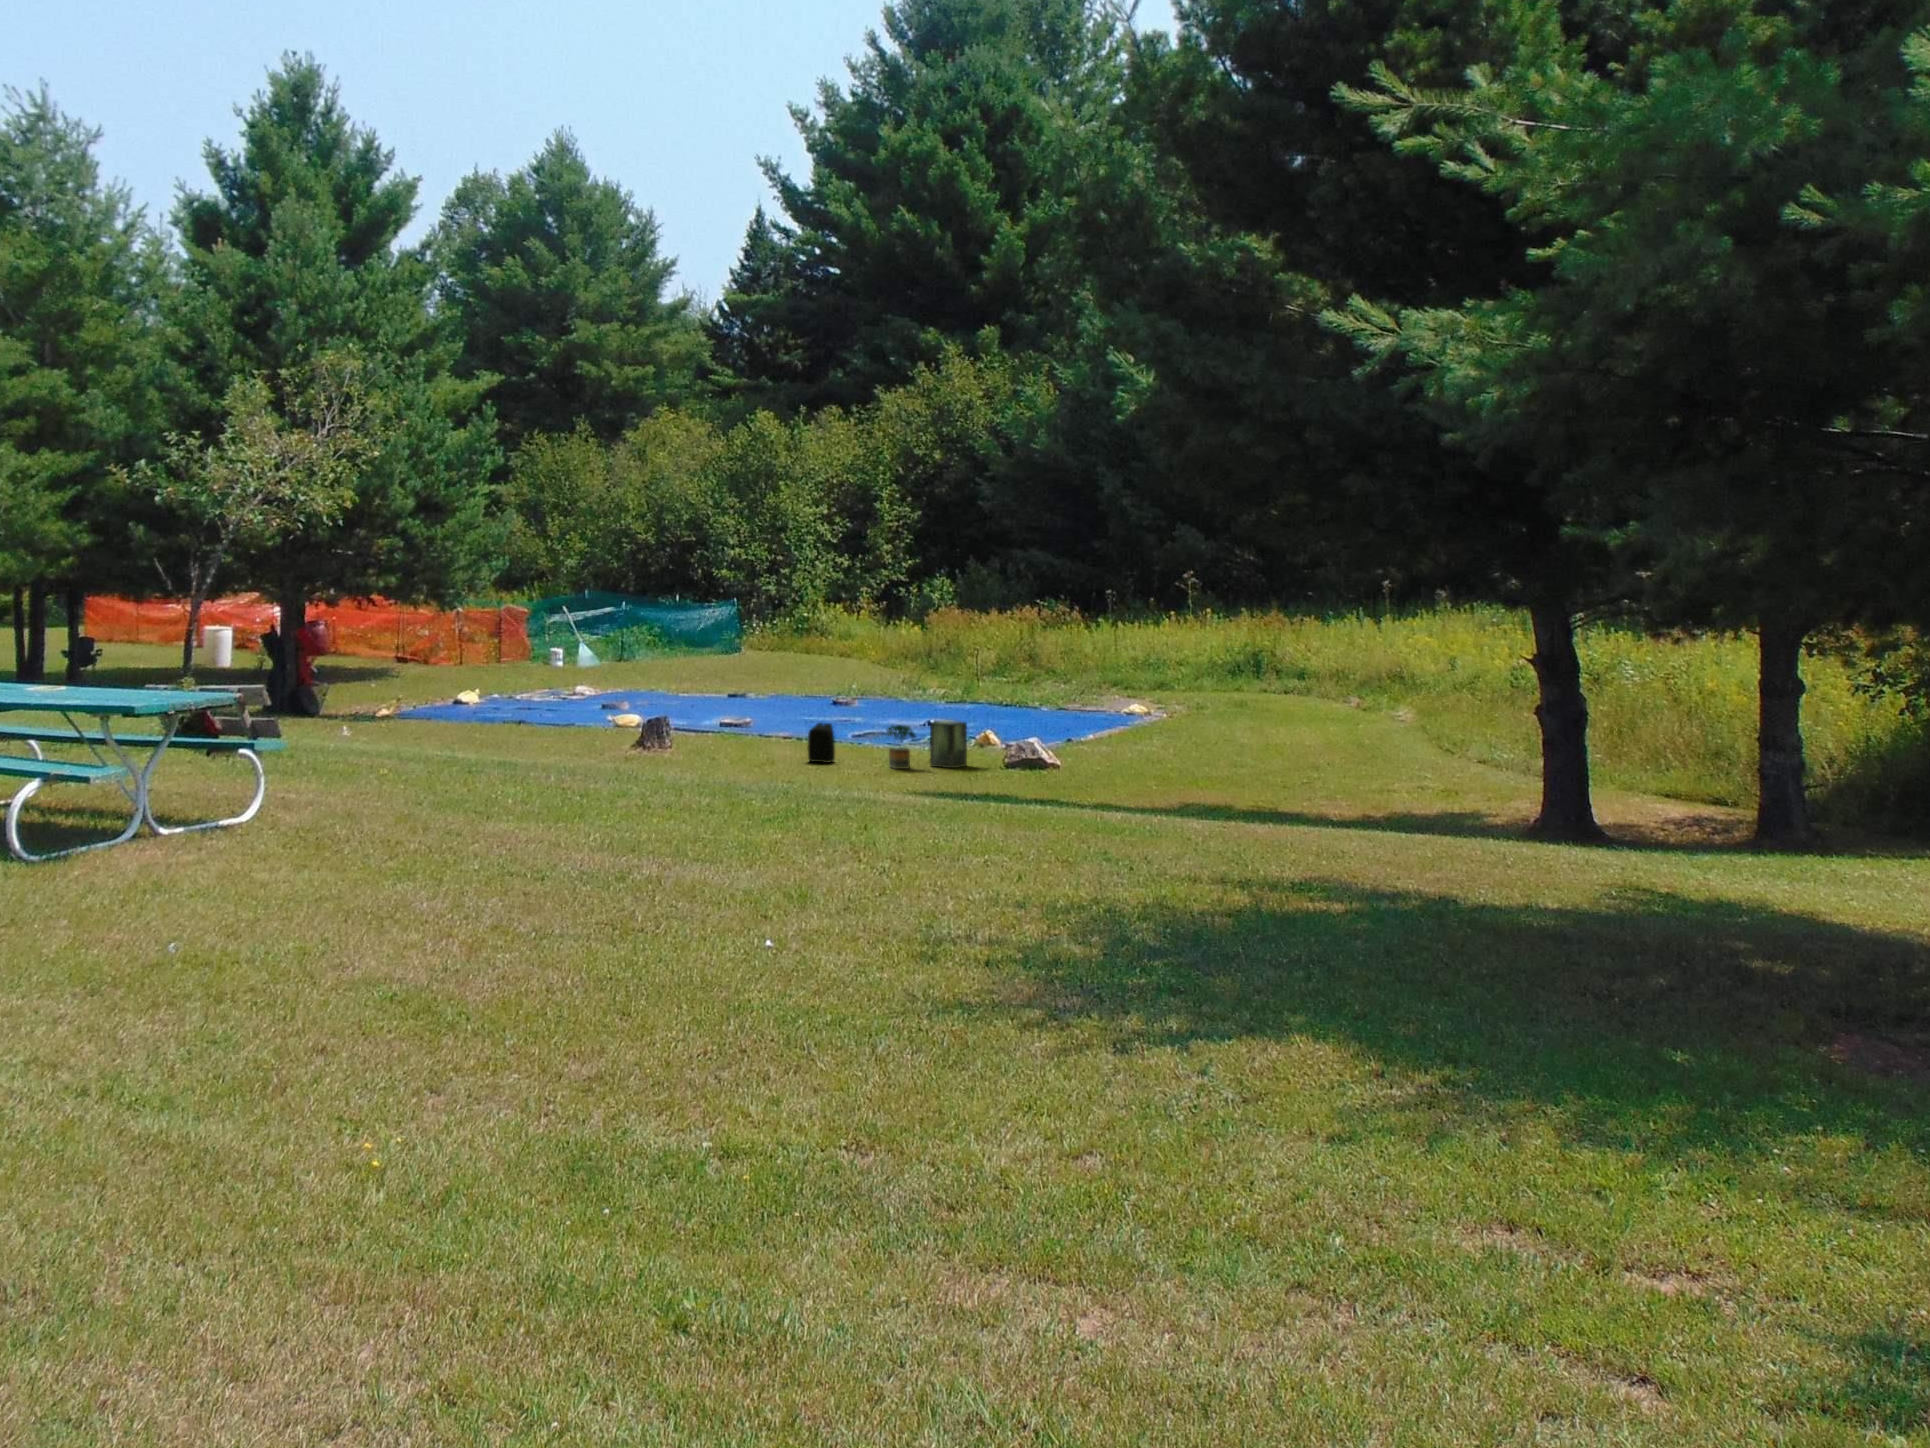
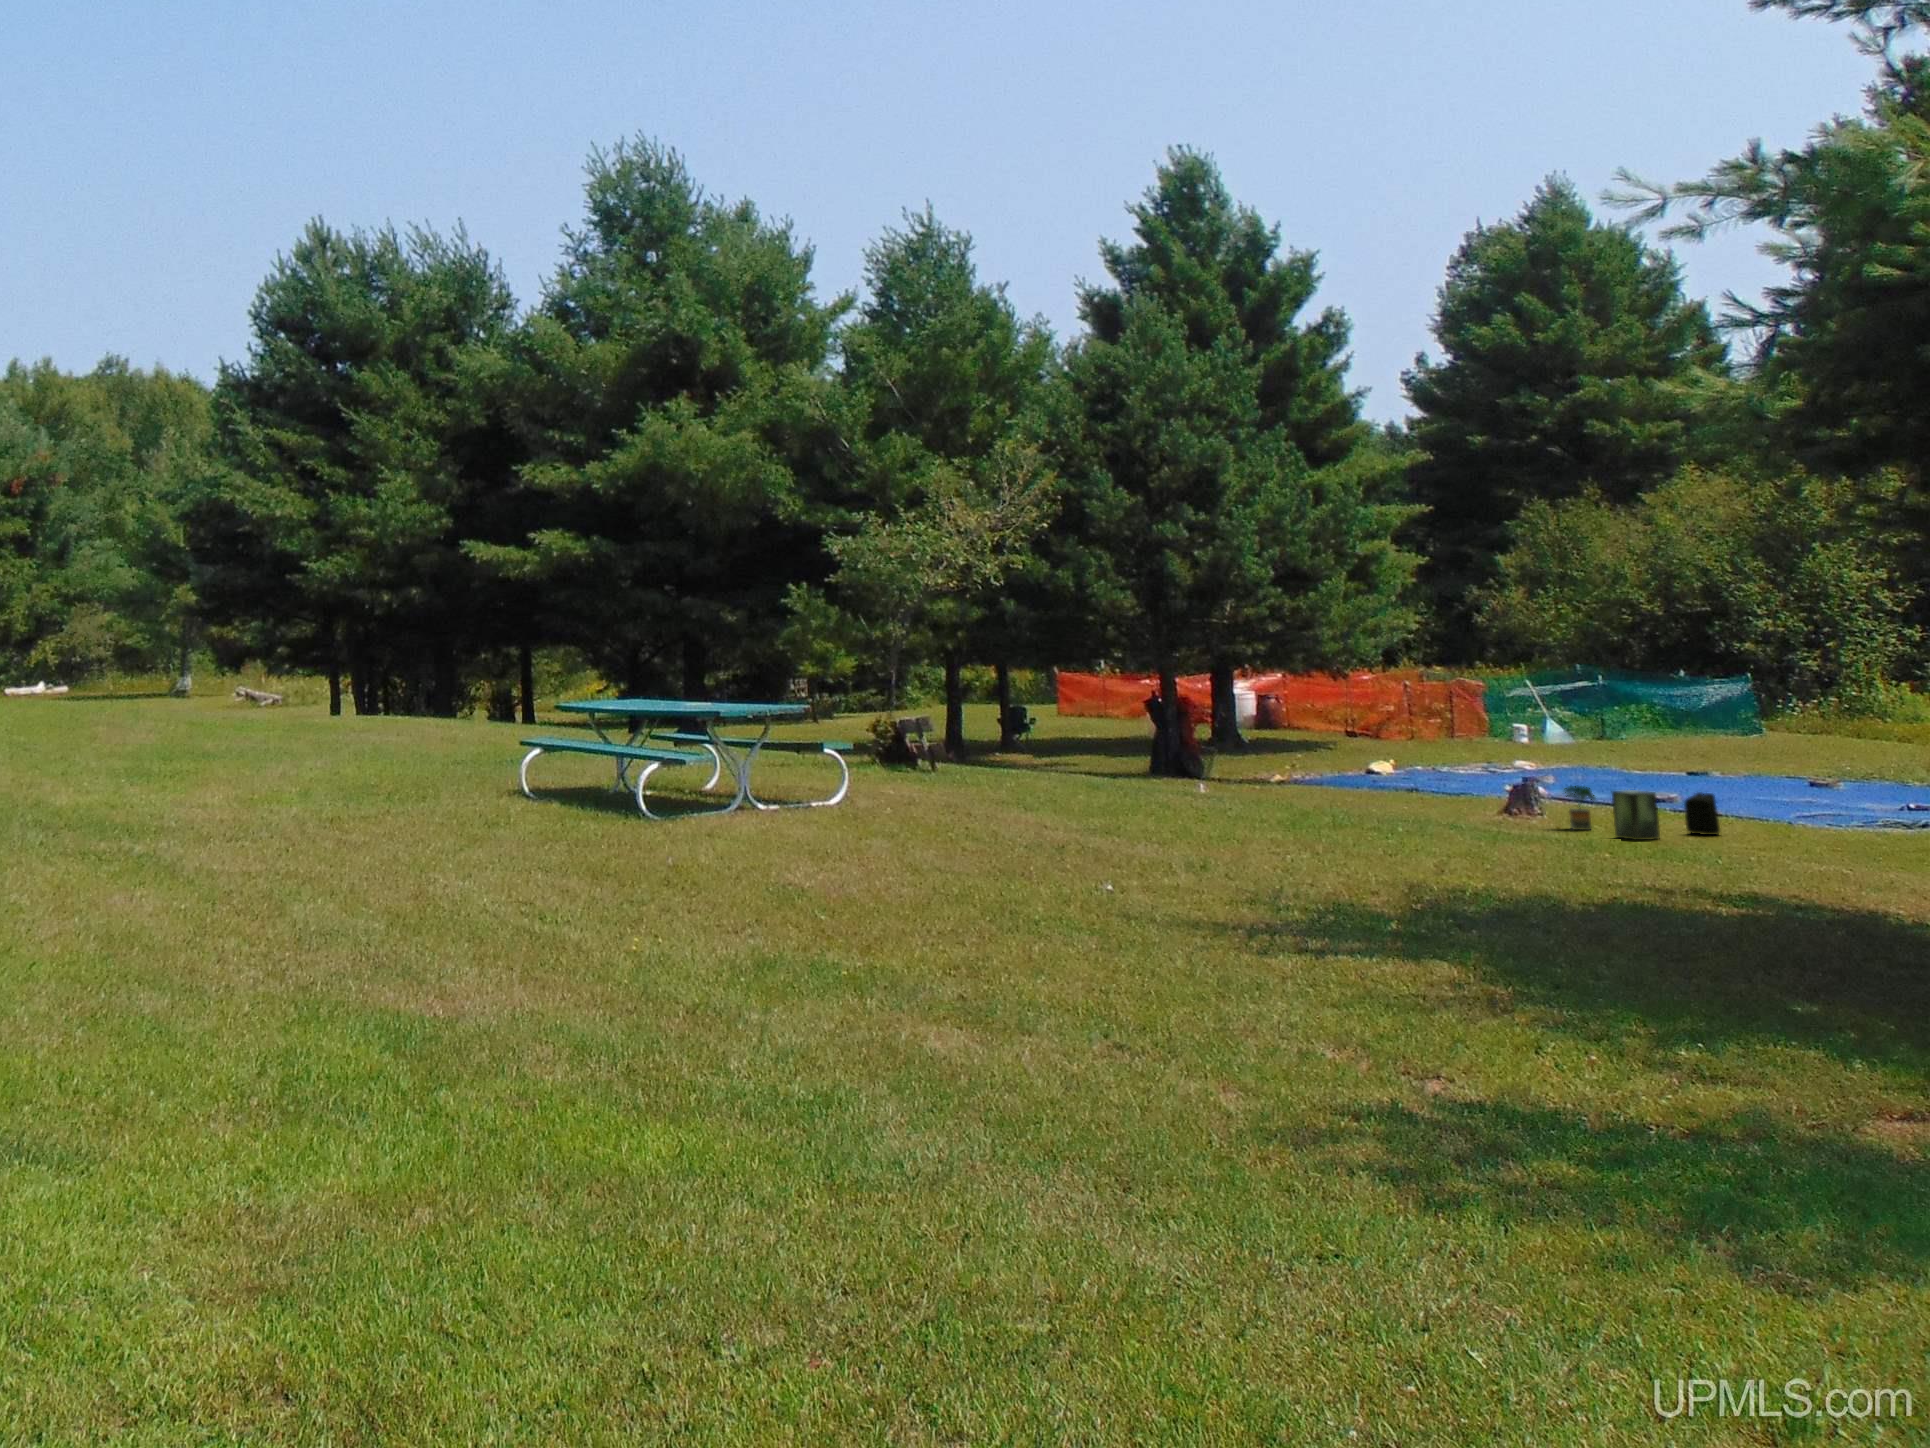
storage box: present [930,720,967,768] -> present [1612,790,1660,840]
potted tree: present [886,725,917,769] -> present [1564,786,1595,830]

